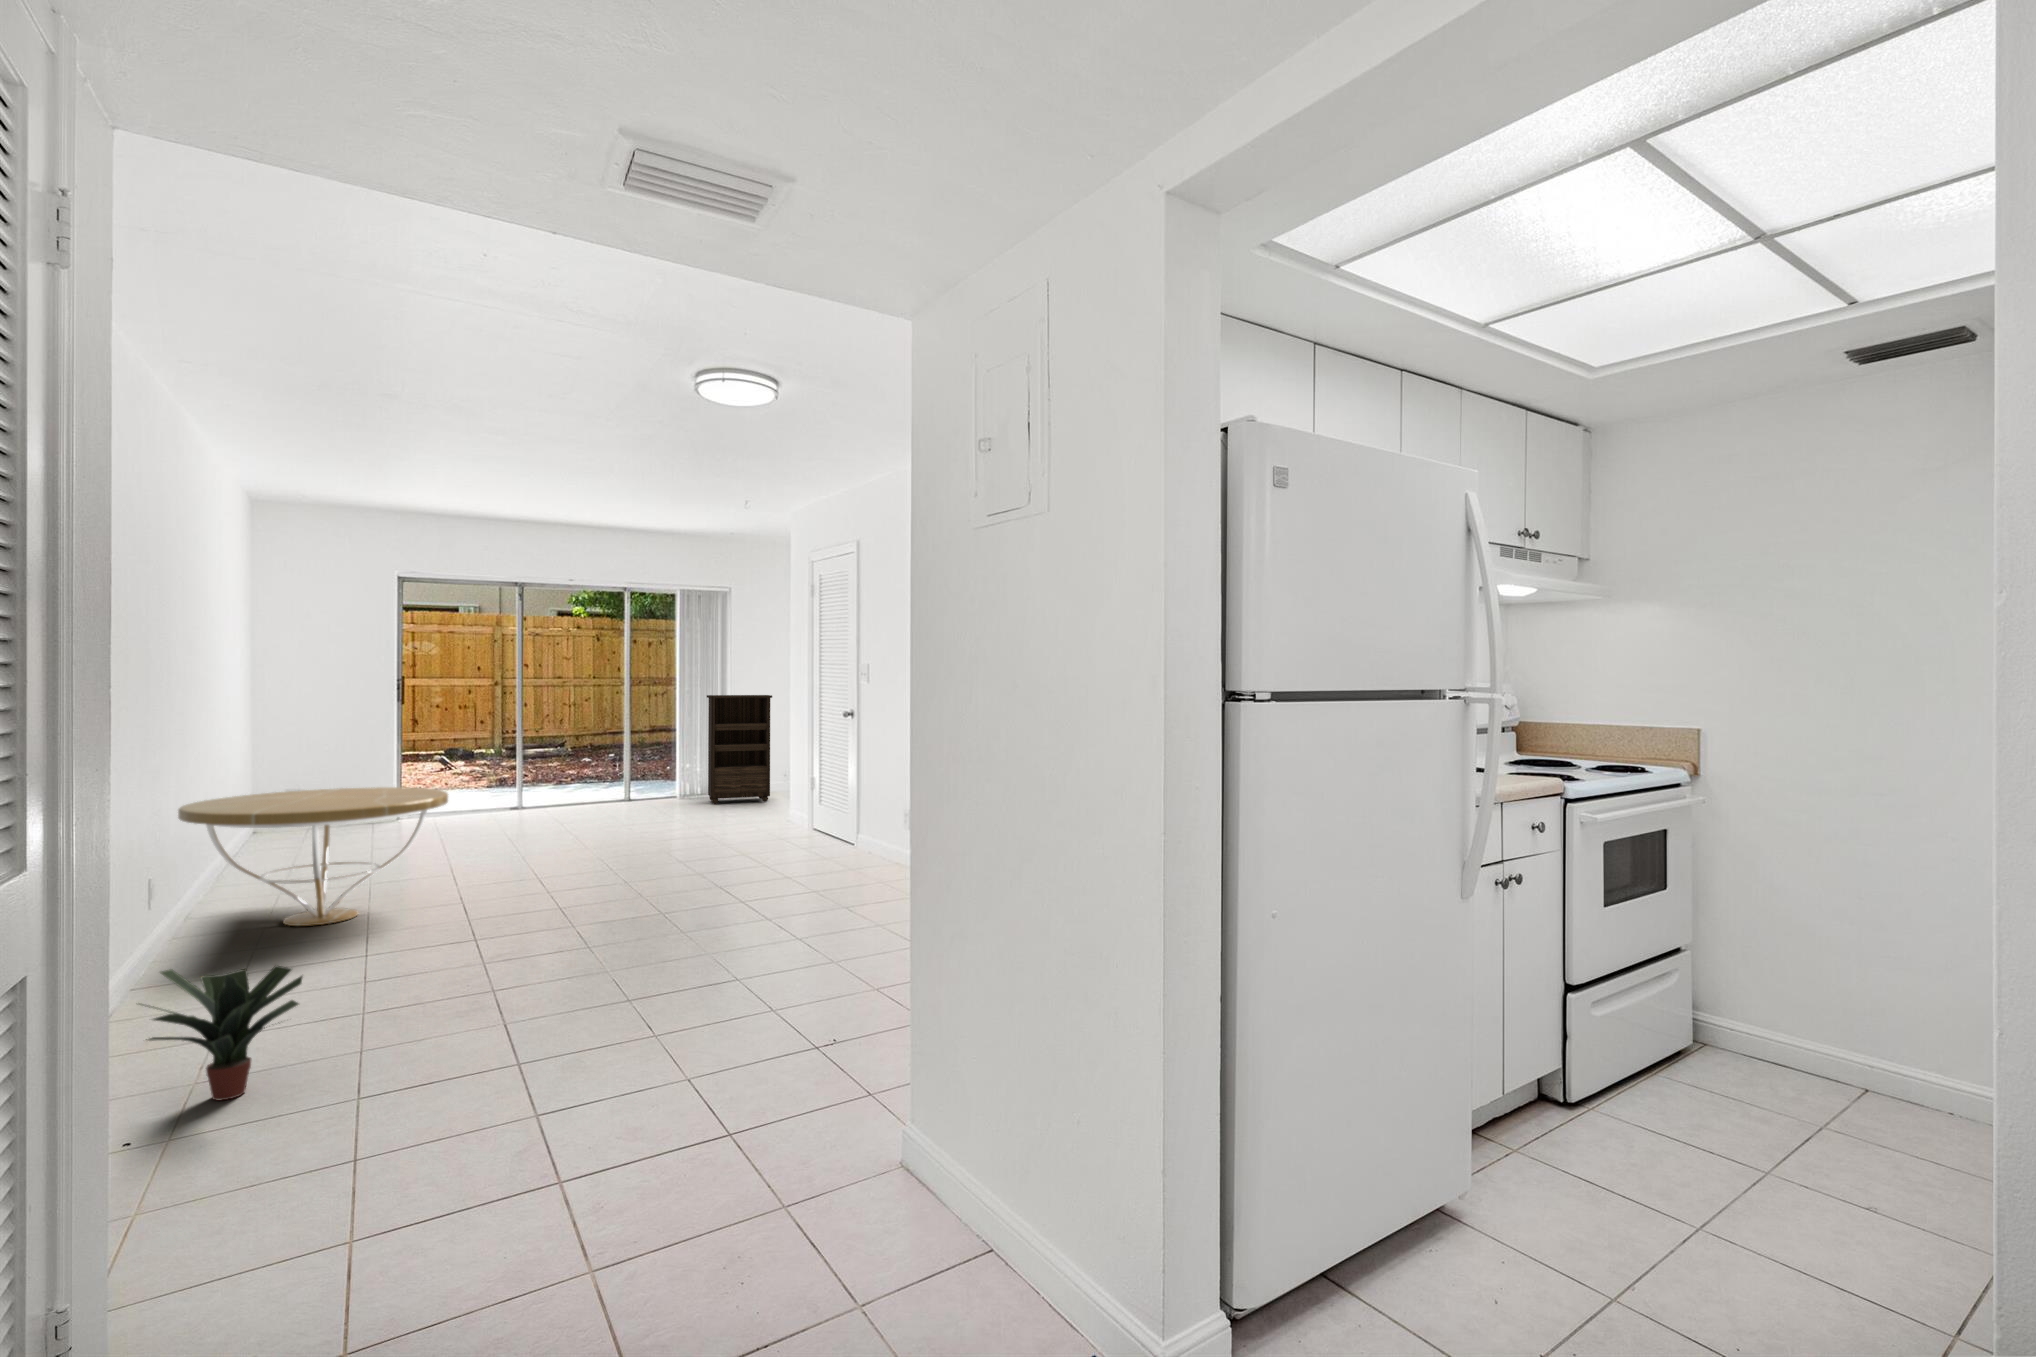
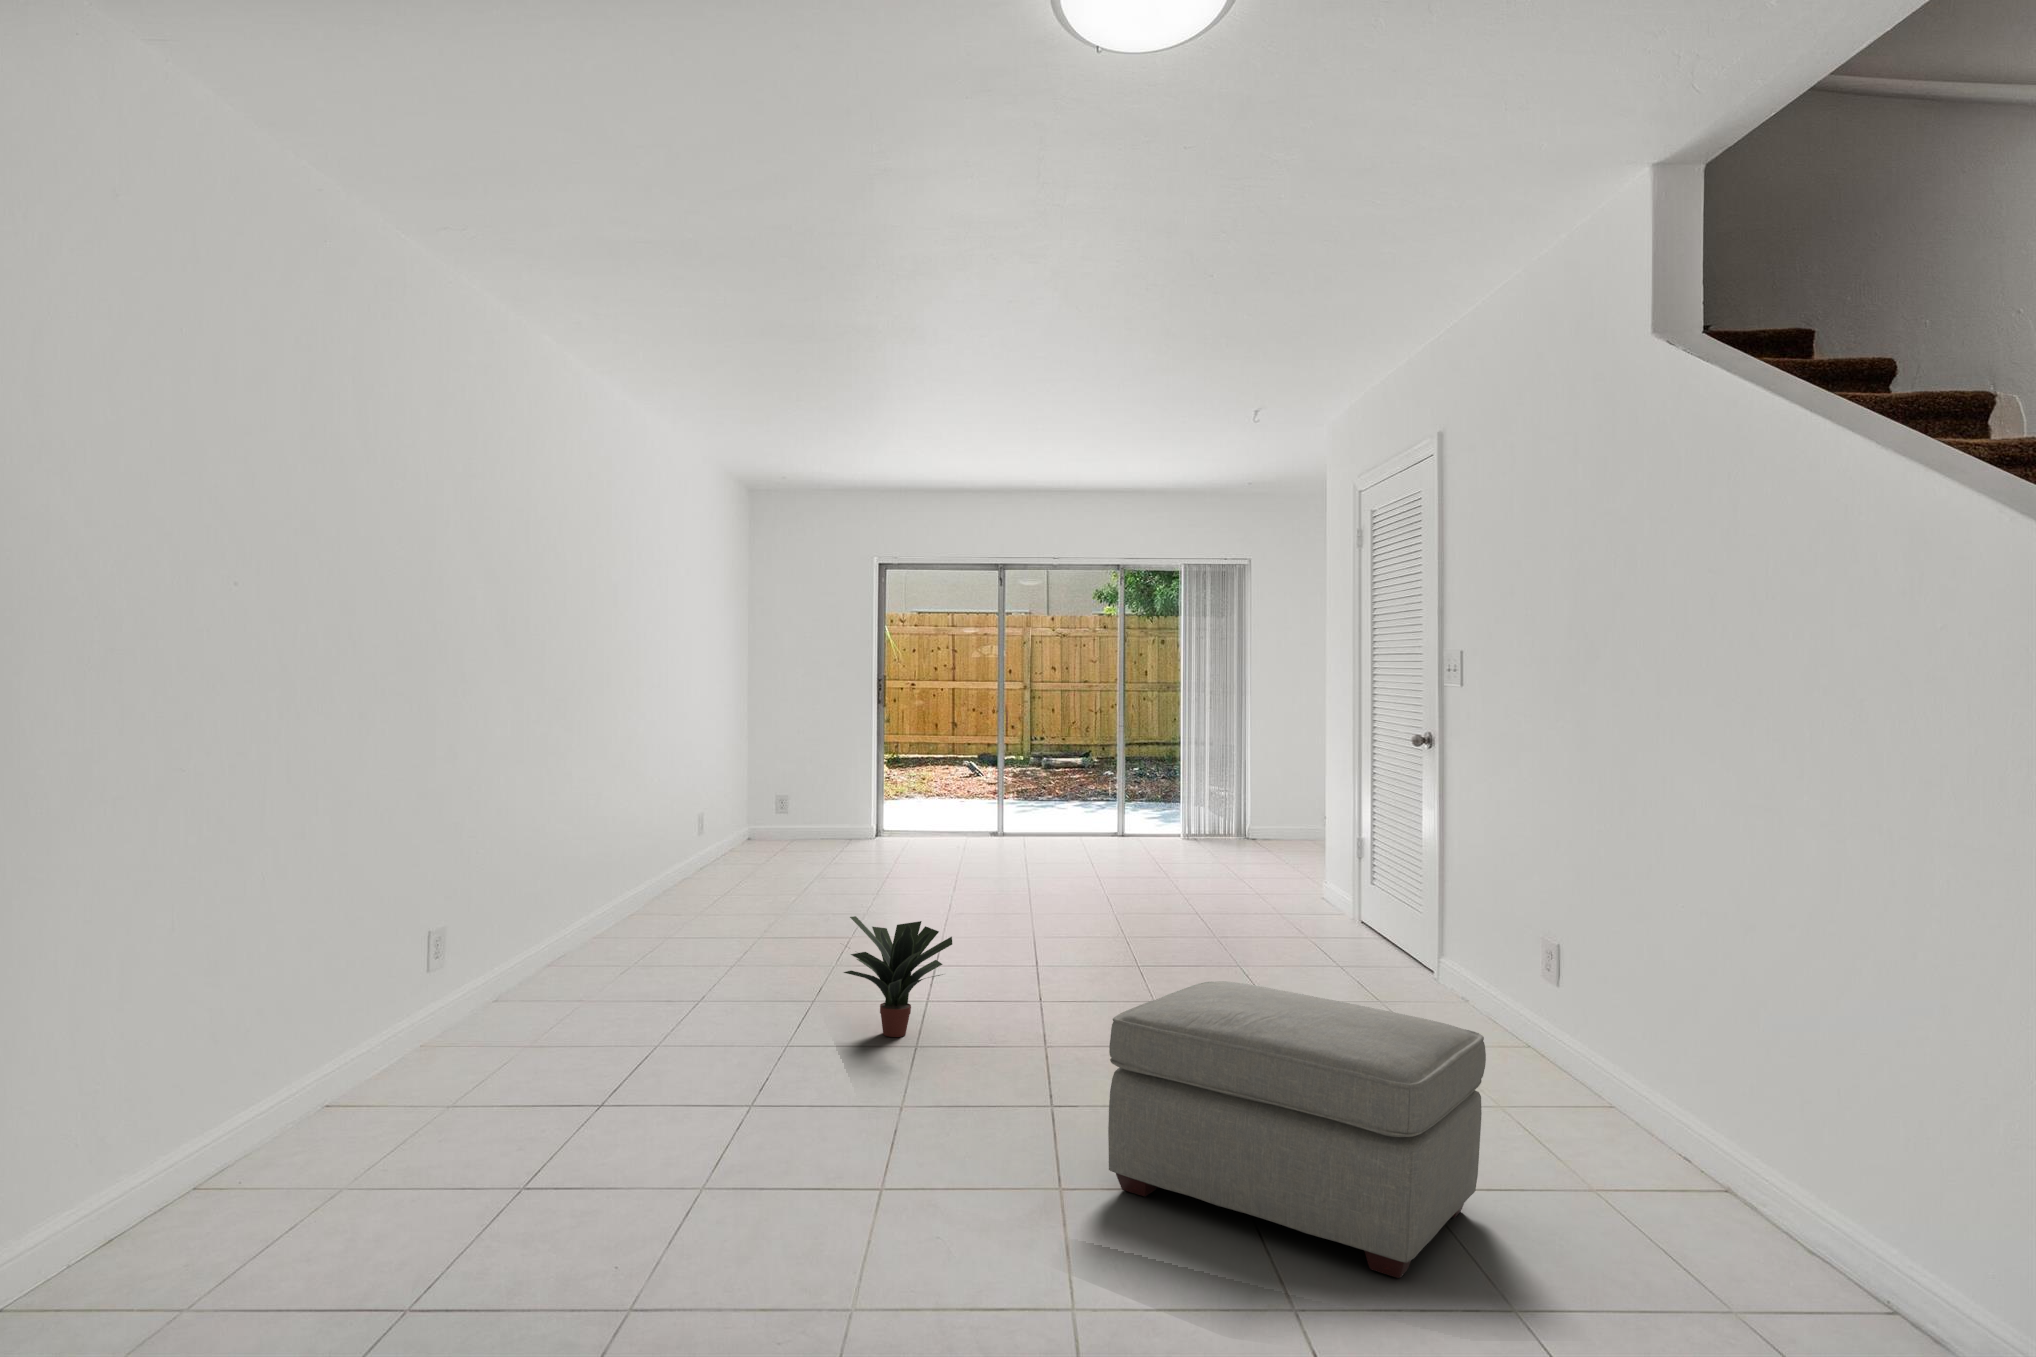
bookshelf: present [707,695,772,804] -> none [1238,709,1316,837]
coffee table: present [178,787,448,926] -> none [807,779,1016,907]
ottoman: none [430,991,836,1282] -> present [1108,981,1486,1278]

